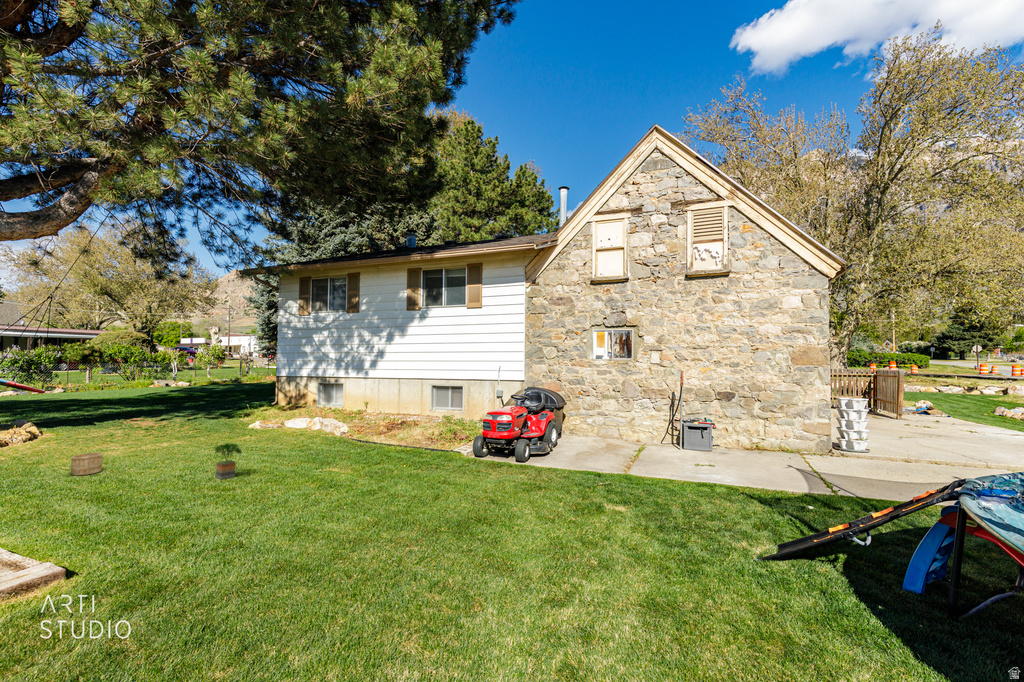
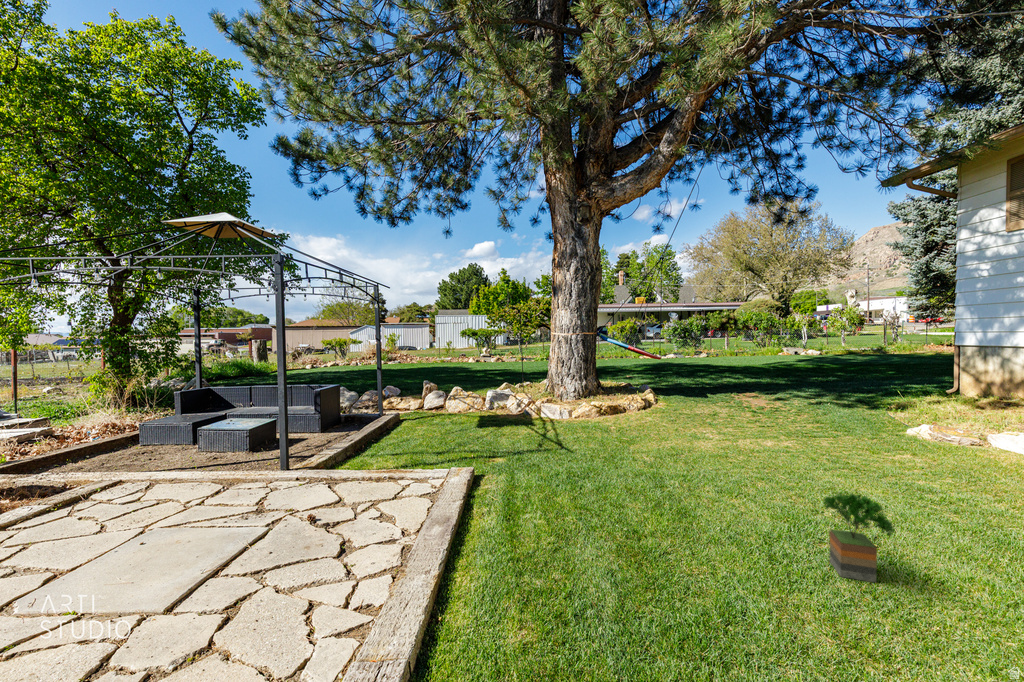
wooden bucket: present [71,452,103,475] -> none [643,438,676,469]

